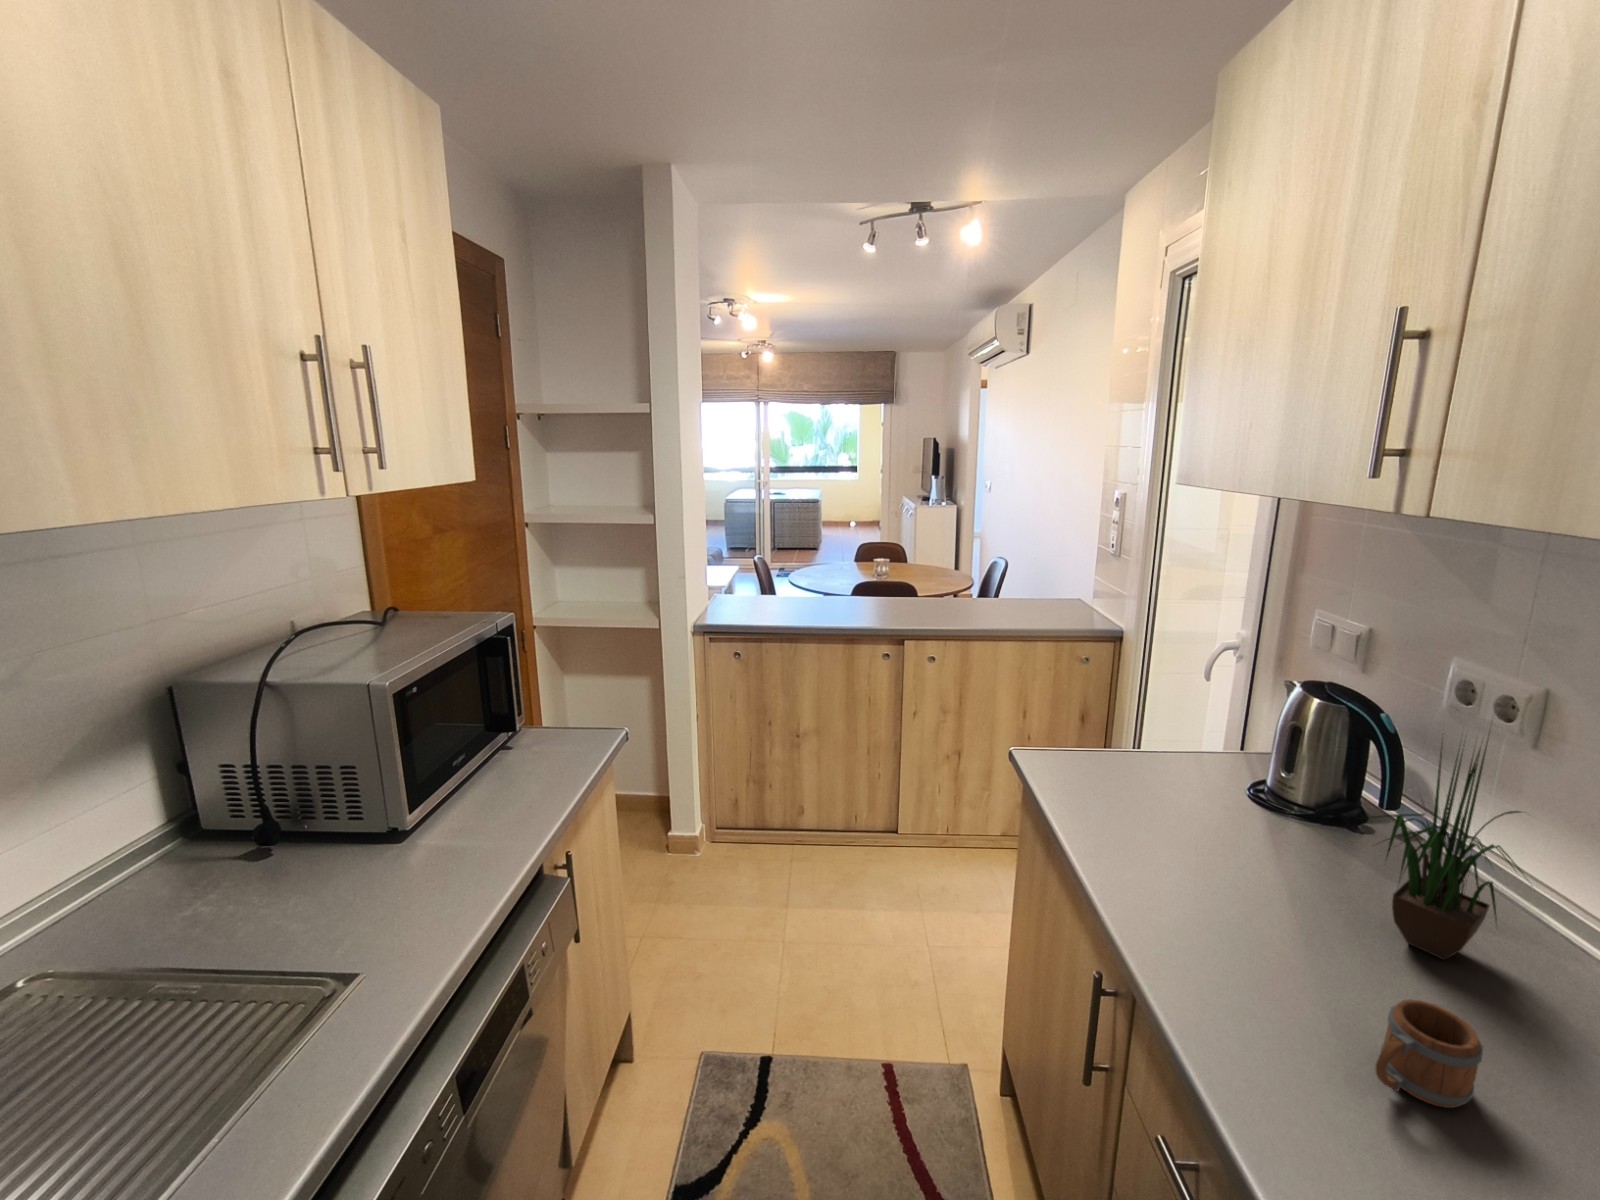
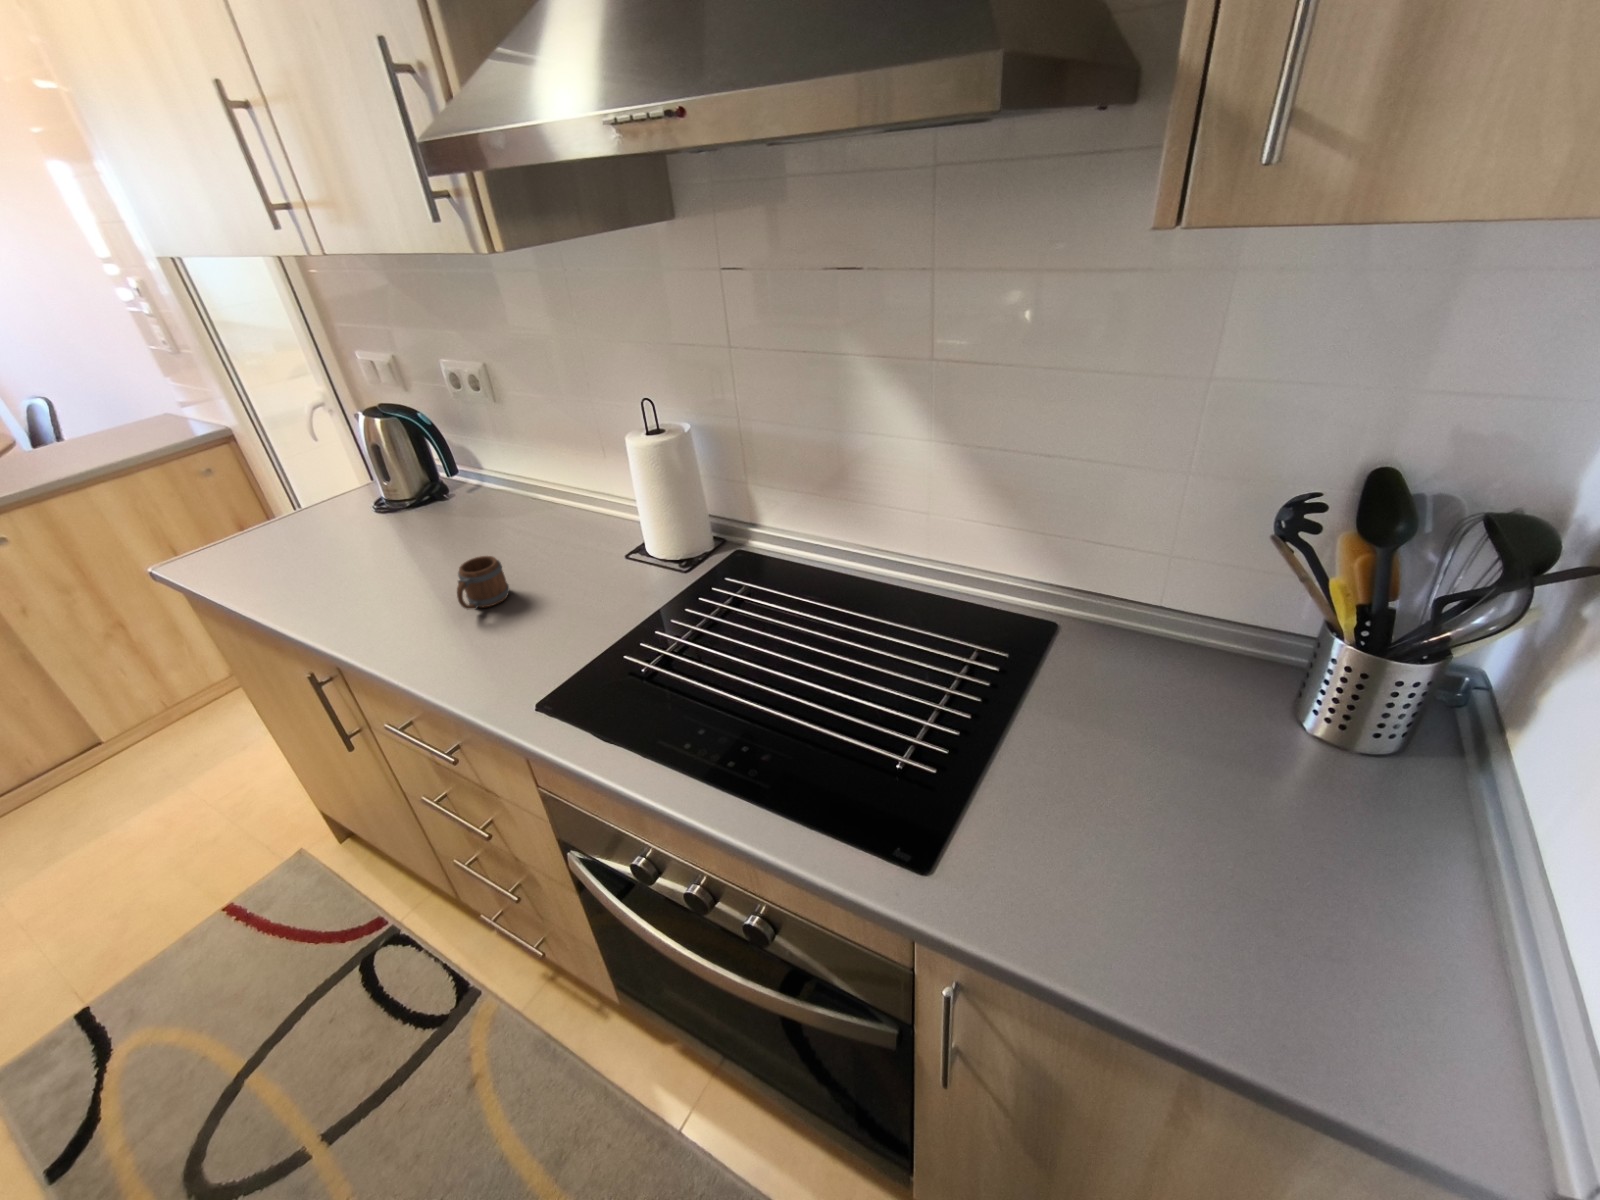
potted plant: present [1373,739,1521,960] -> none [414,381,511,543]

